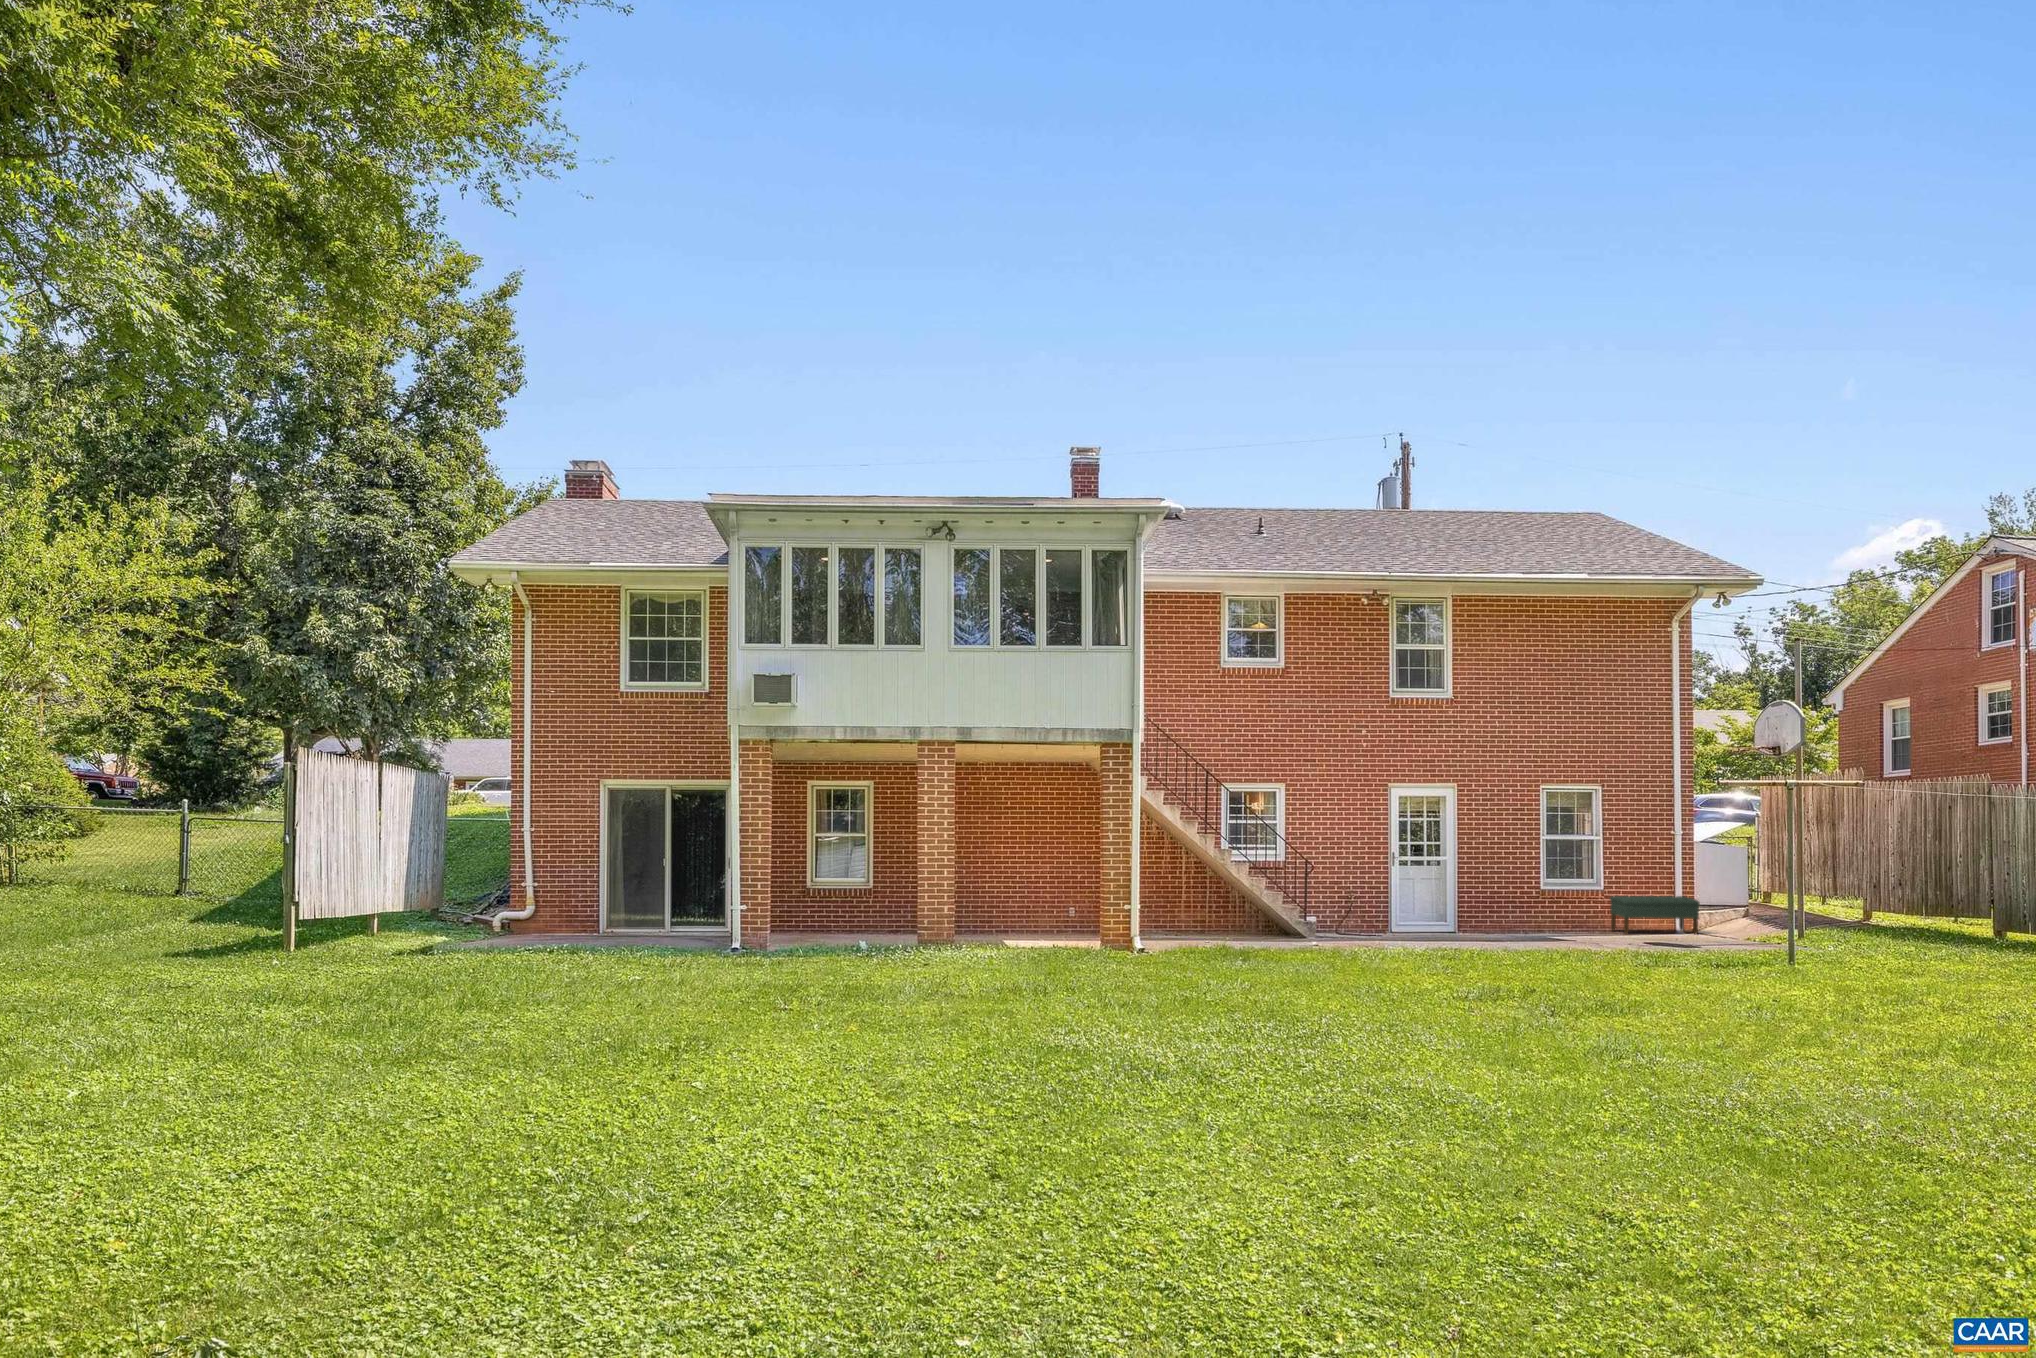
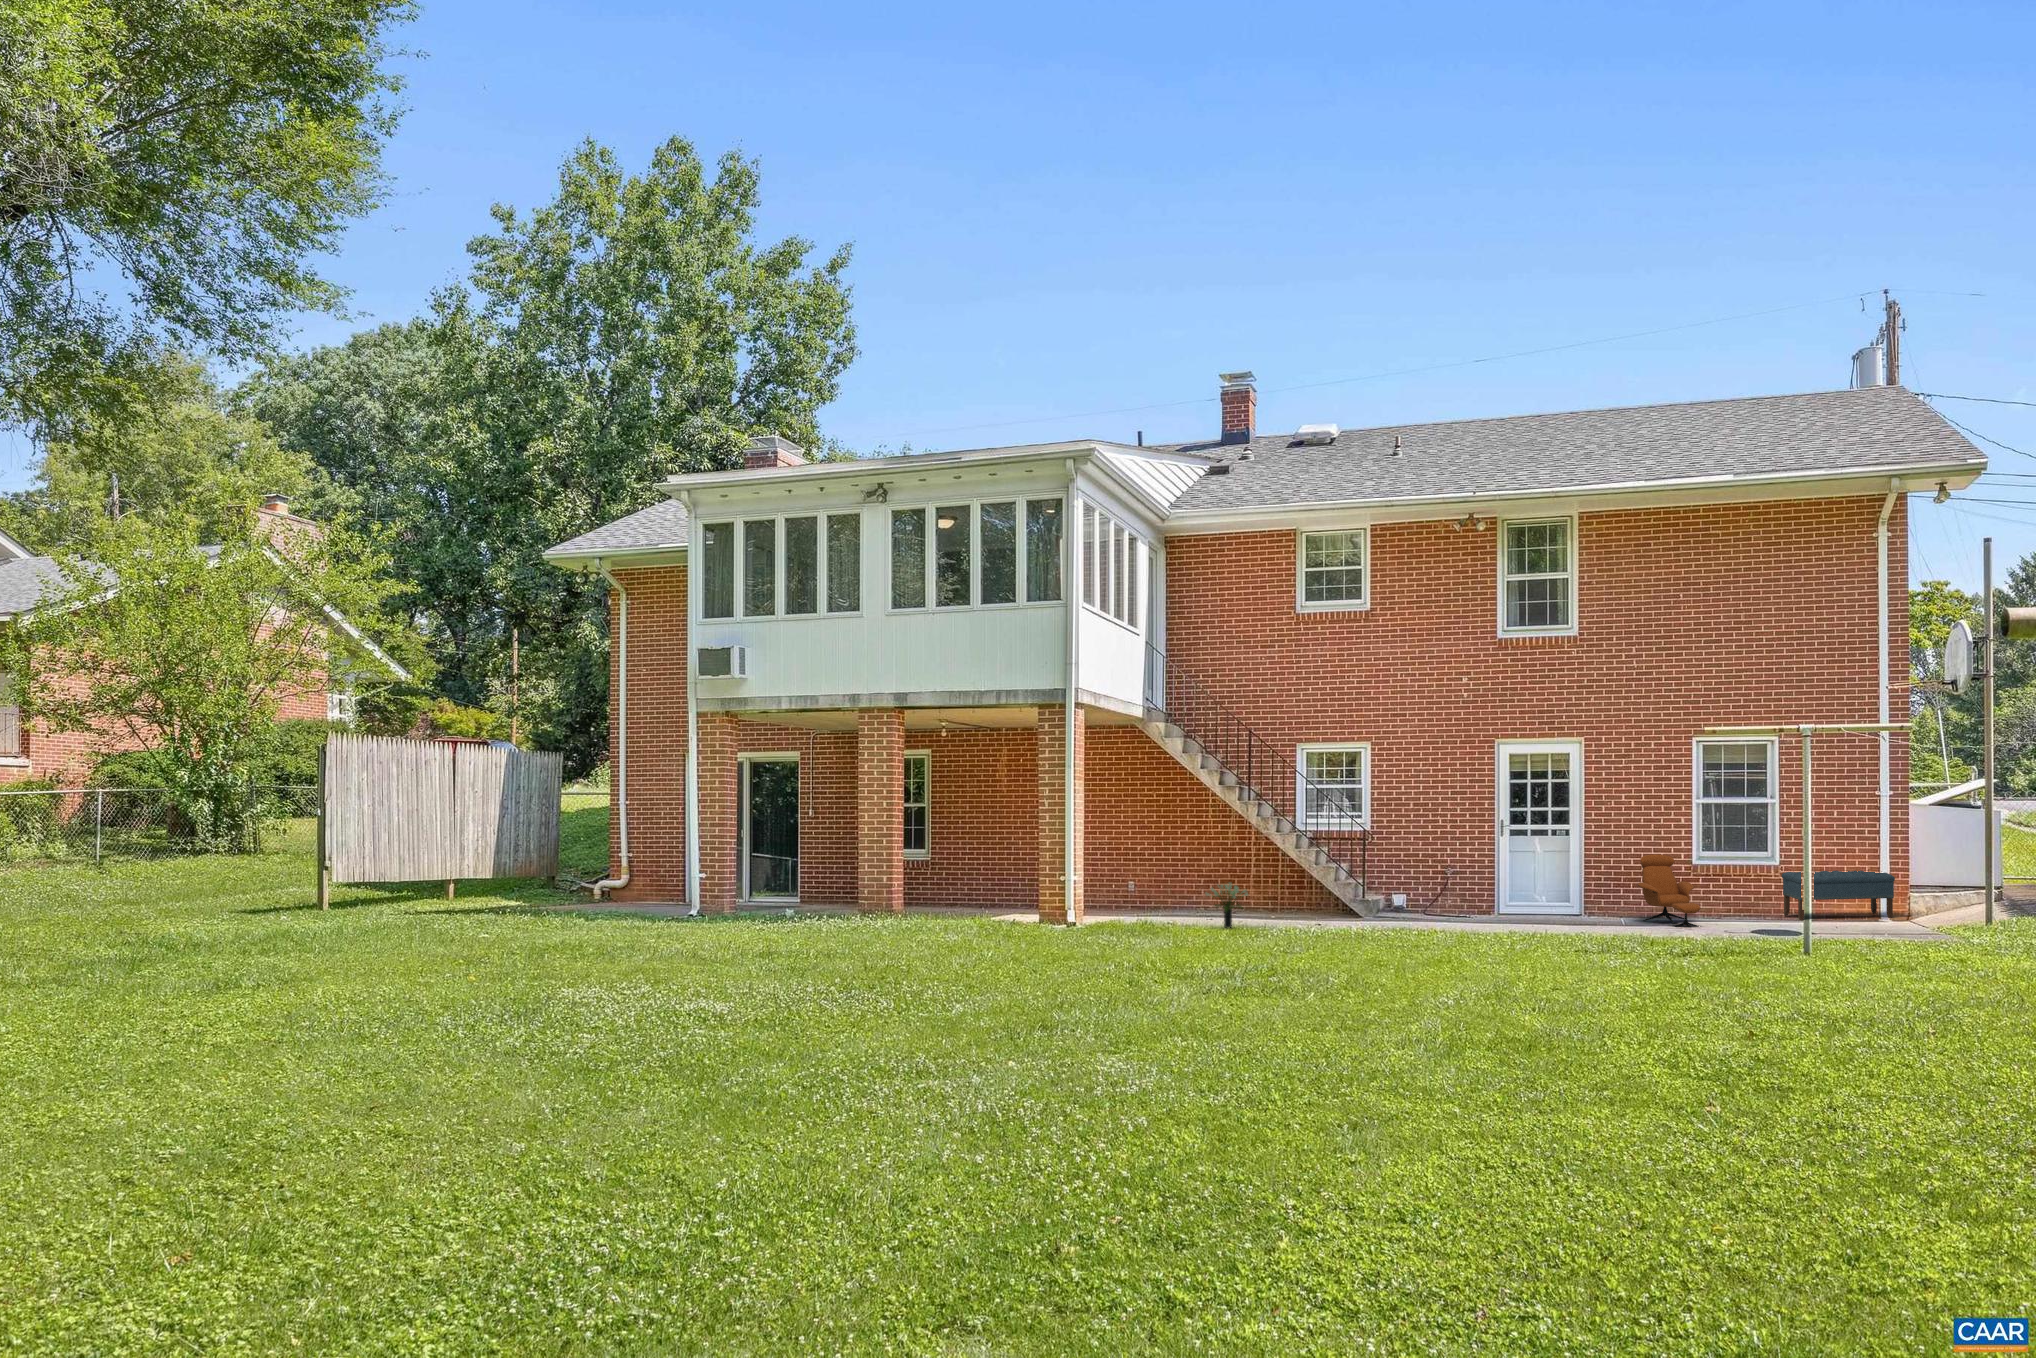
lounge chair: none [1497,879,1551,941] -> present [1638,855,1701,928]
potted plant: none [1152,893,1187,930] -> present [1206,883,1248,928]

